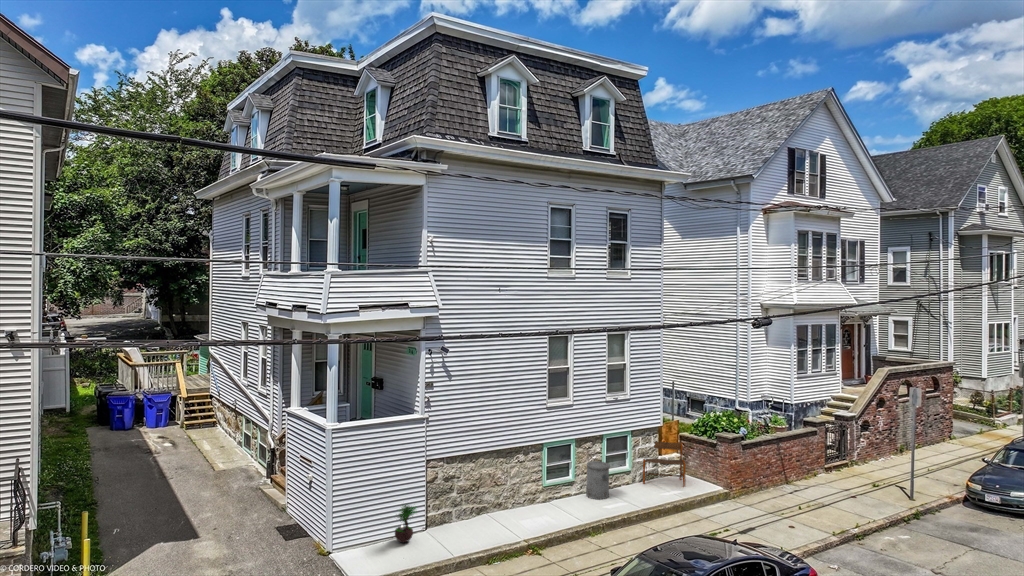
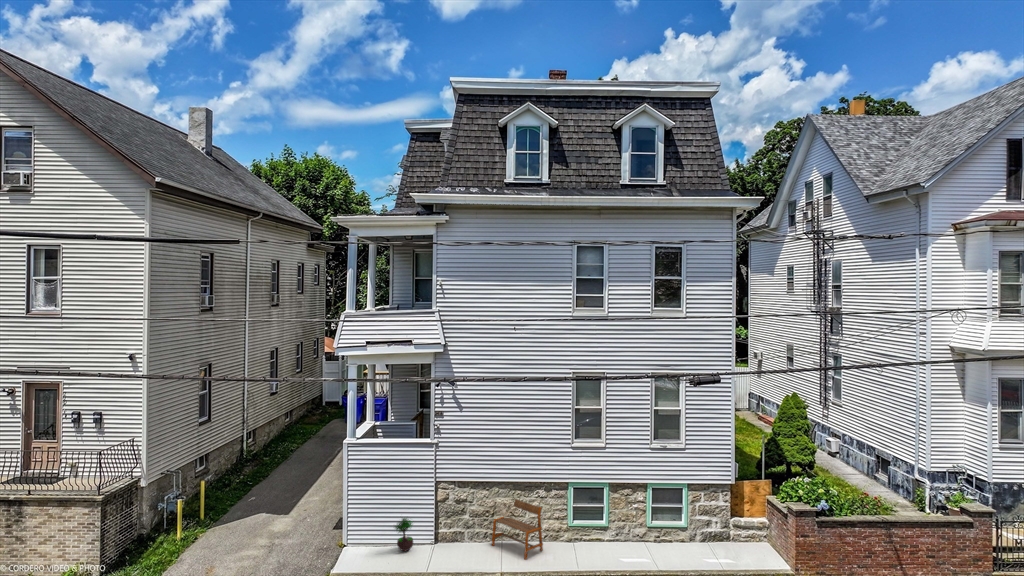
bench: present [643,442,686,487] -> present [492,499,543,560]
trash can: present [586,461,610,499] -> none [618,510,643,553]

